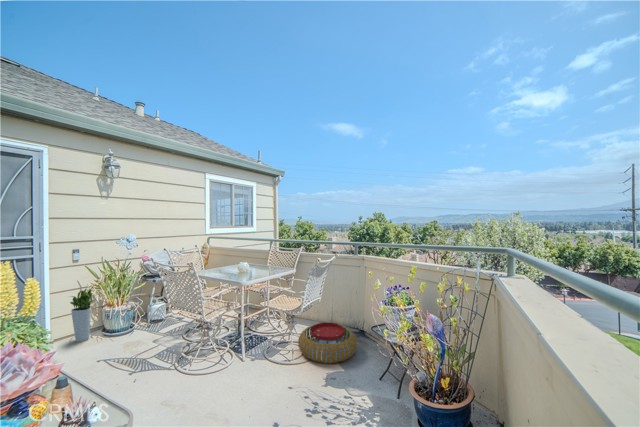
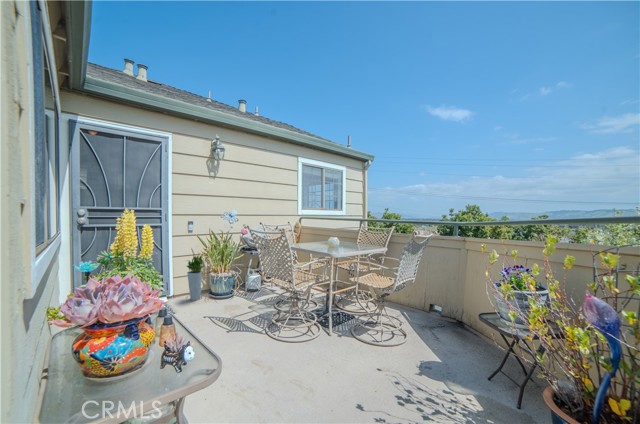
pouf: present [298,323,357,364] -> none [388,308,460,353]

